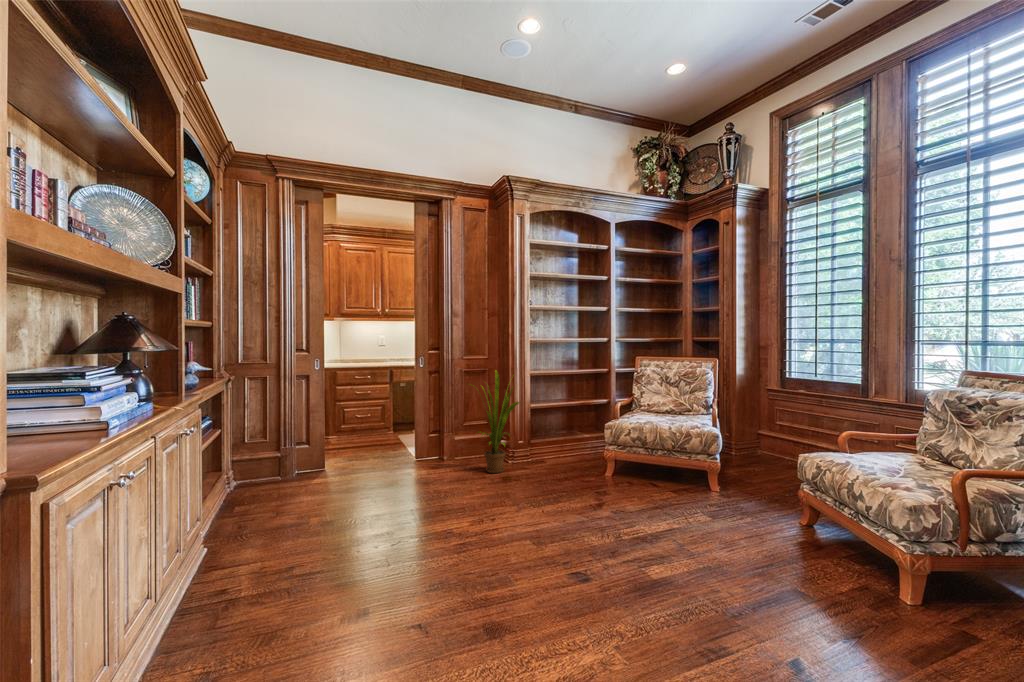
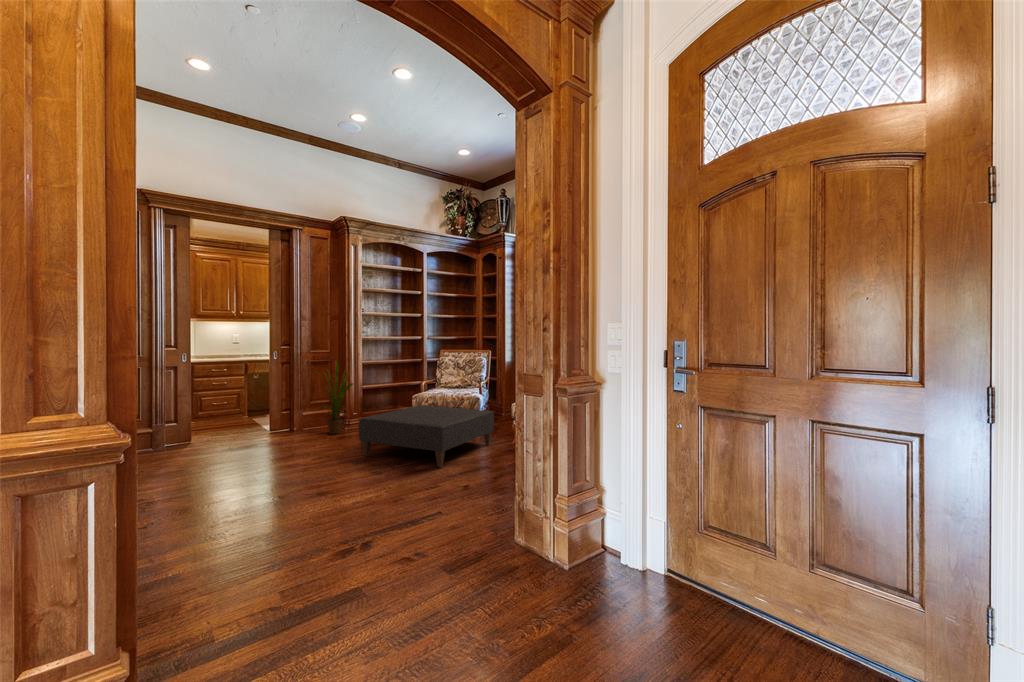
ottoman: none [534,441,763,577] -> present [358,405,494,467]

